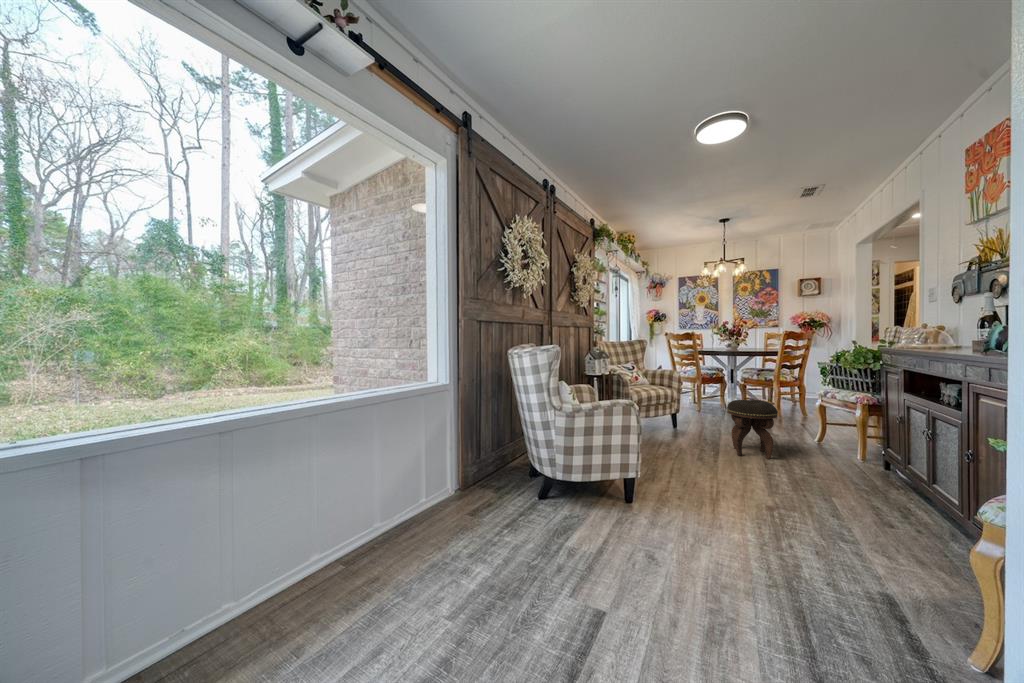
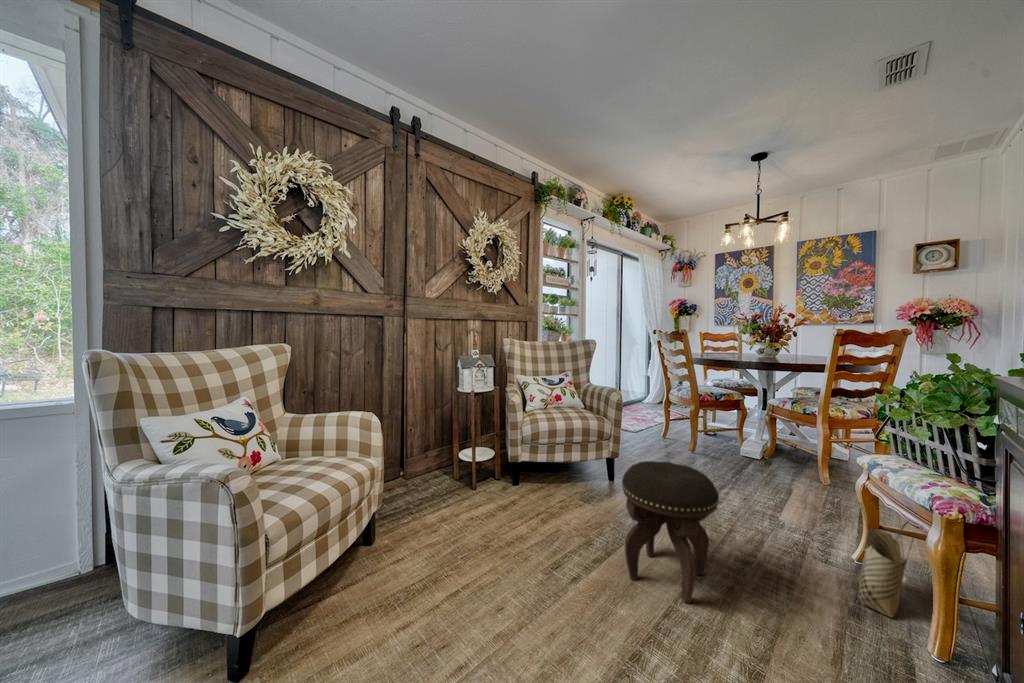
woven basket: none [824,409,848,453] -> present [859,503,915,617]

